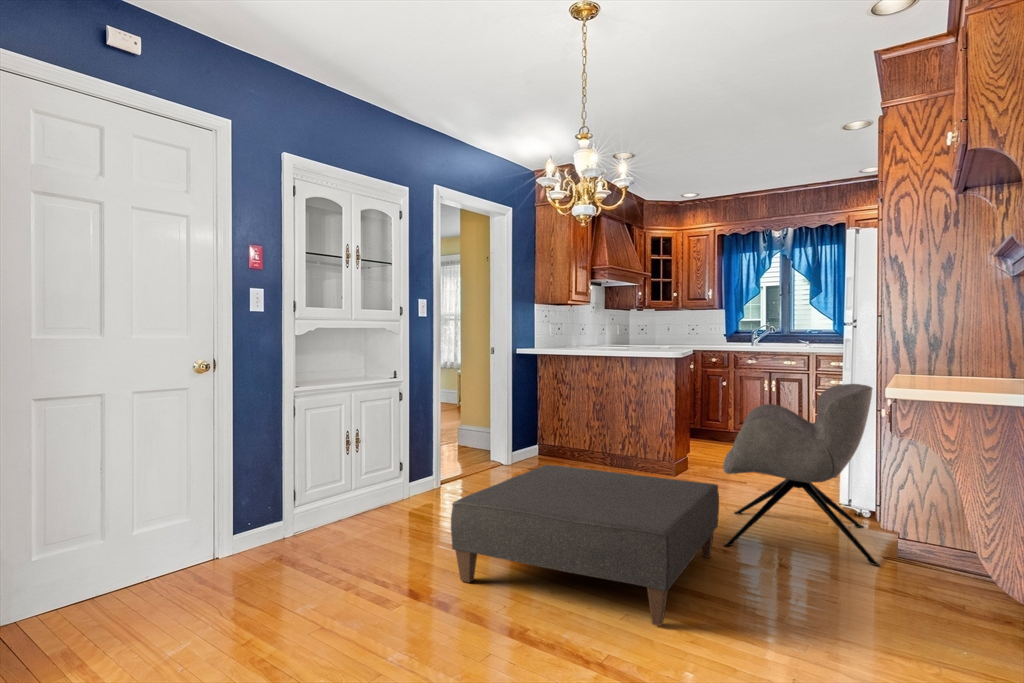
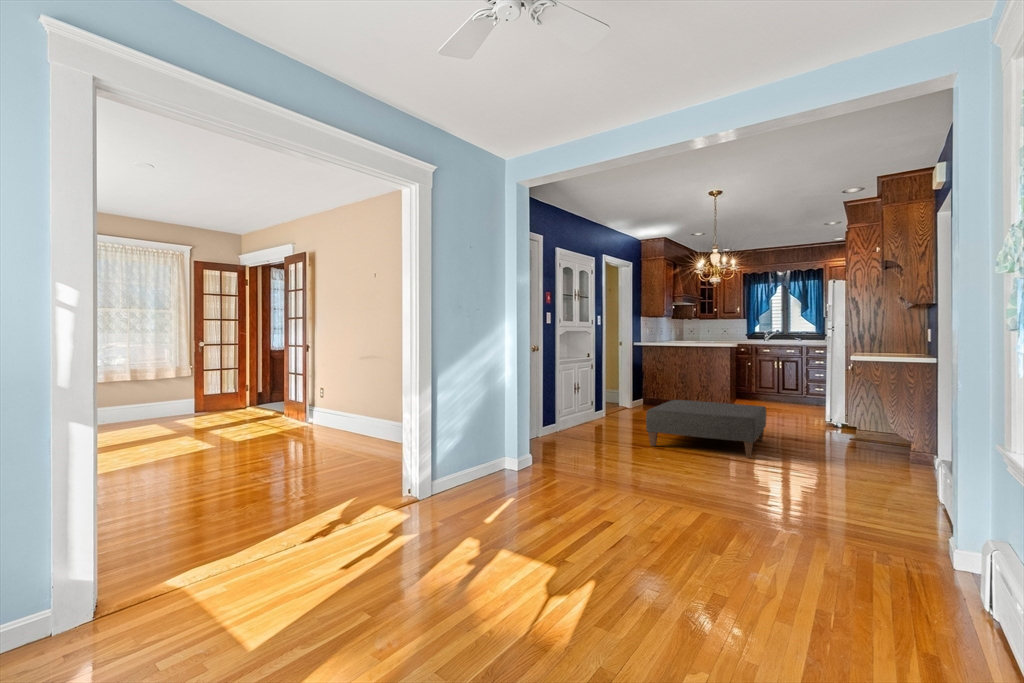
armchair: present [723,384,879,566] -> none [765,359,847,444]

